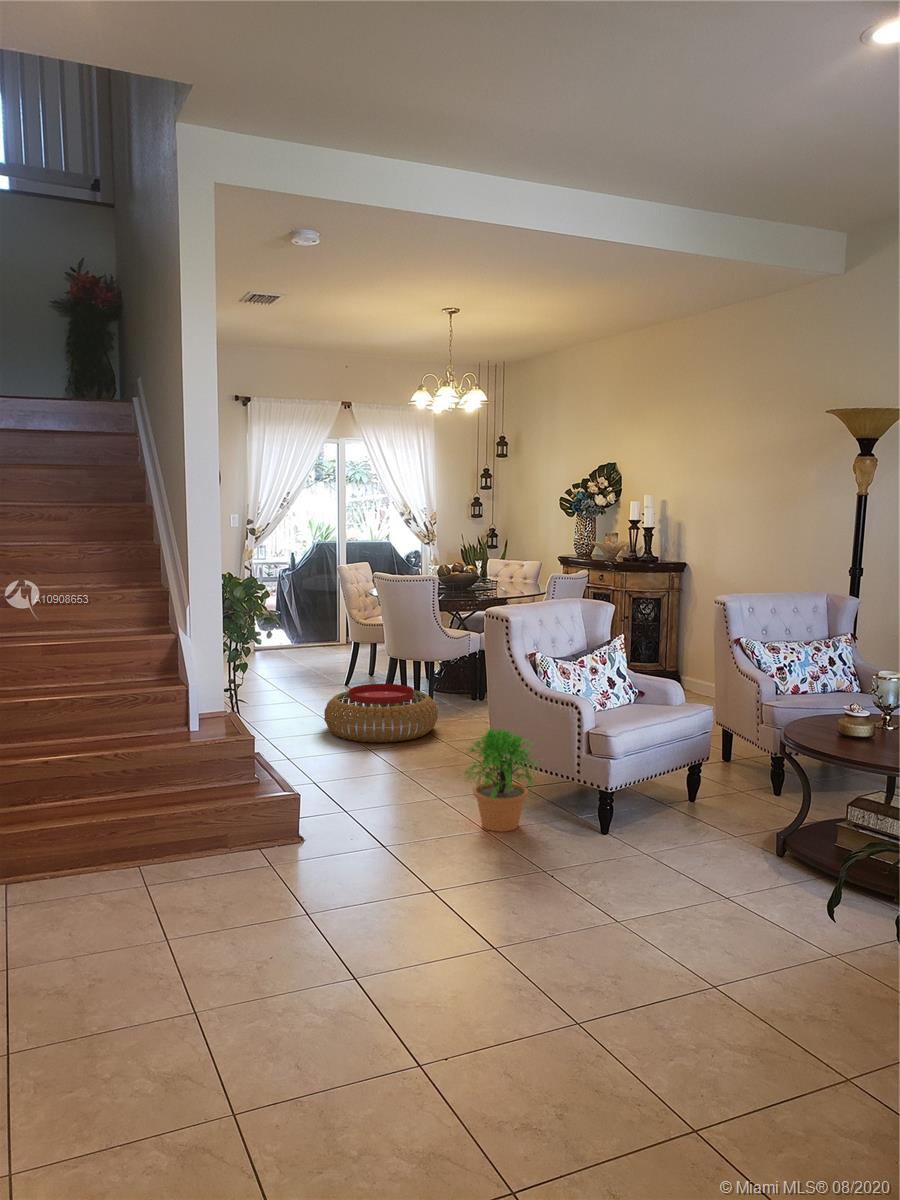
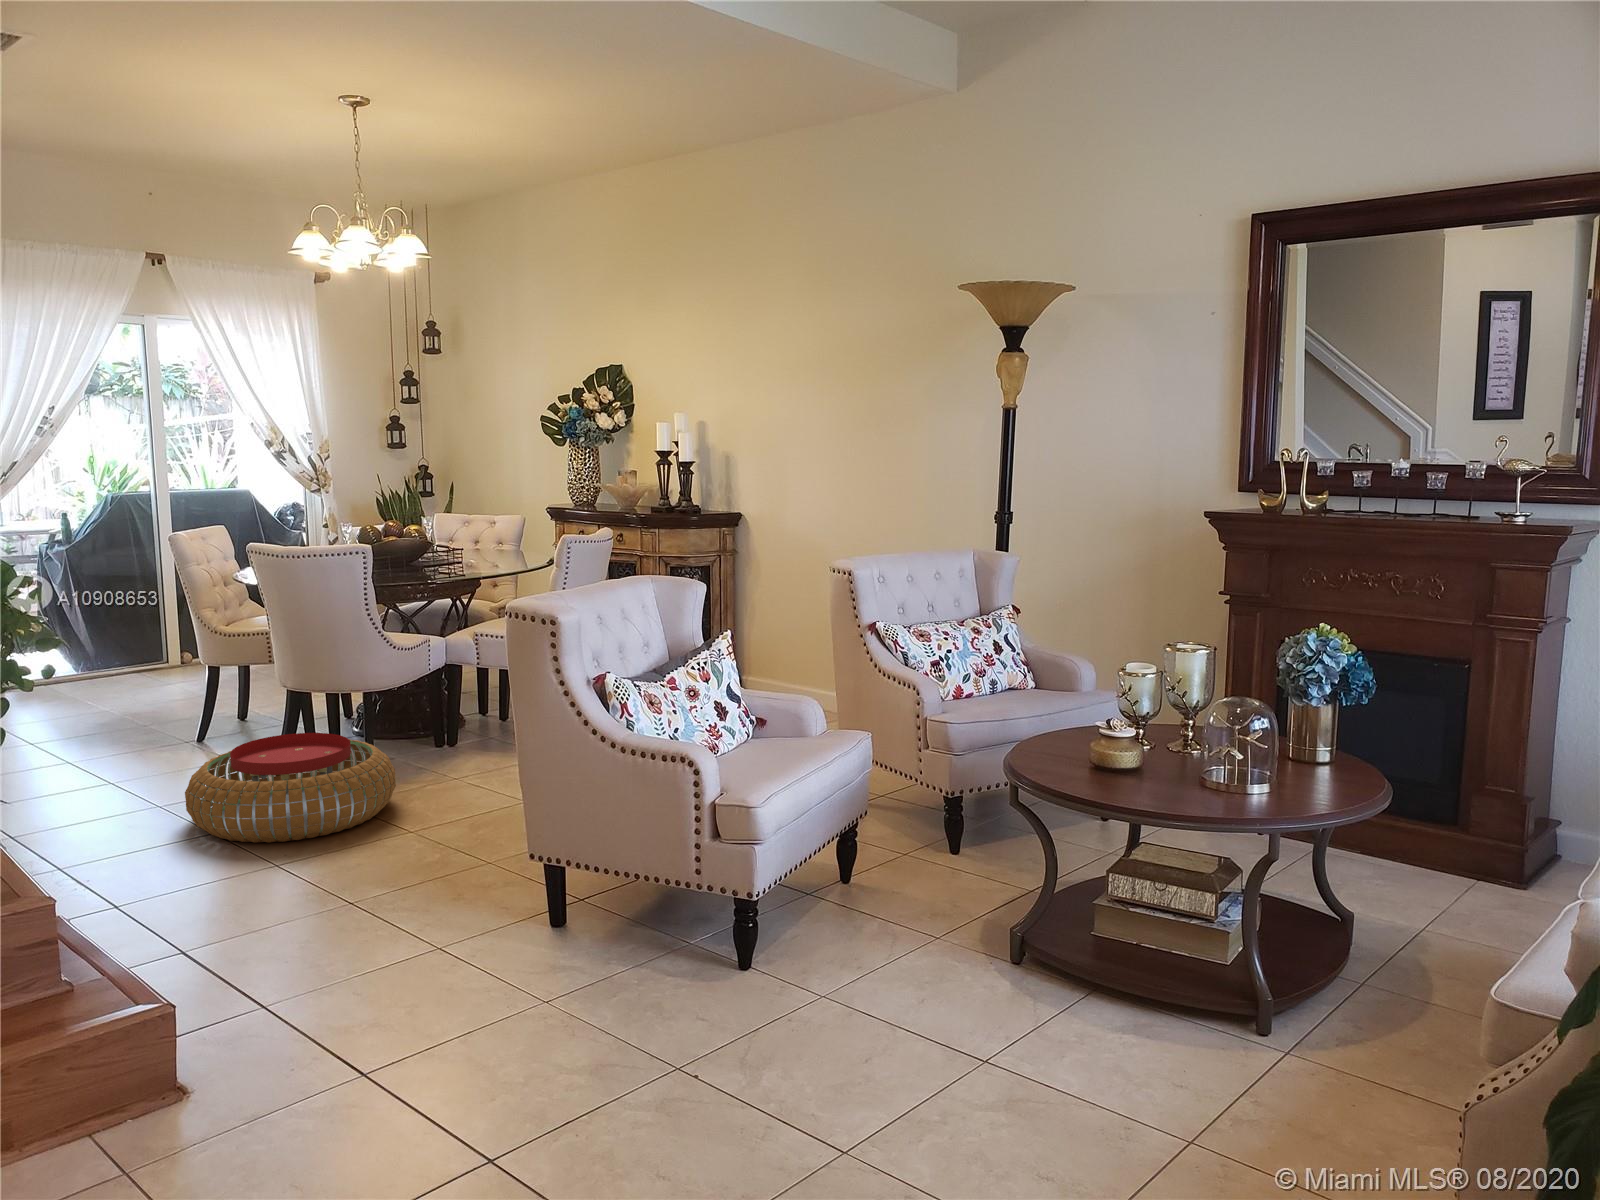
potted plant: present [464,728,536,832] -> none [495,812,640,993]

